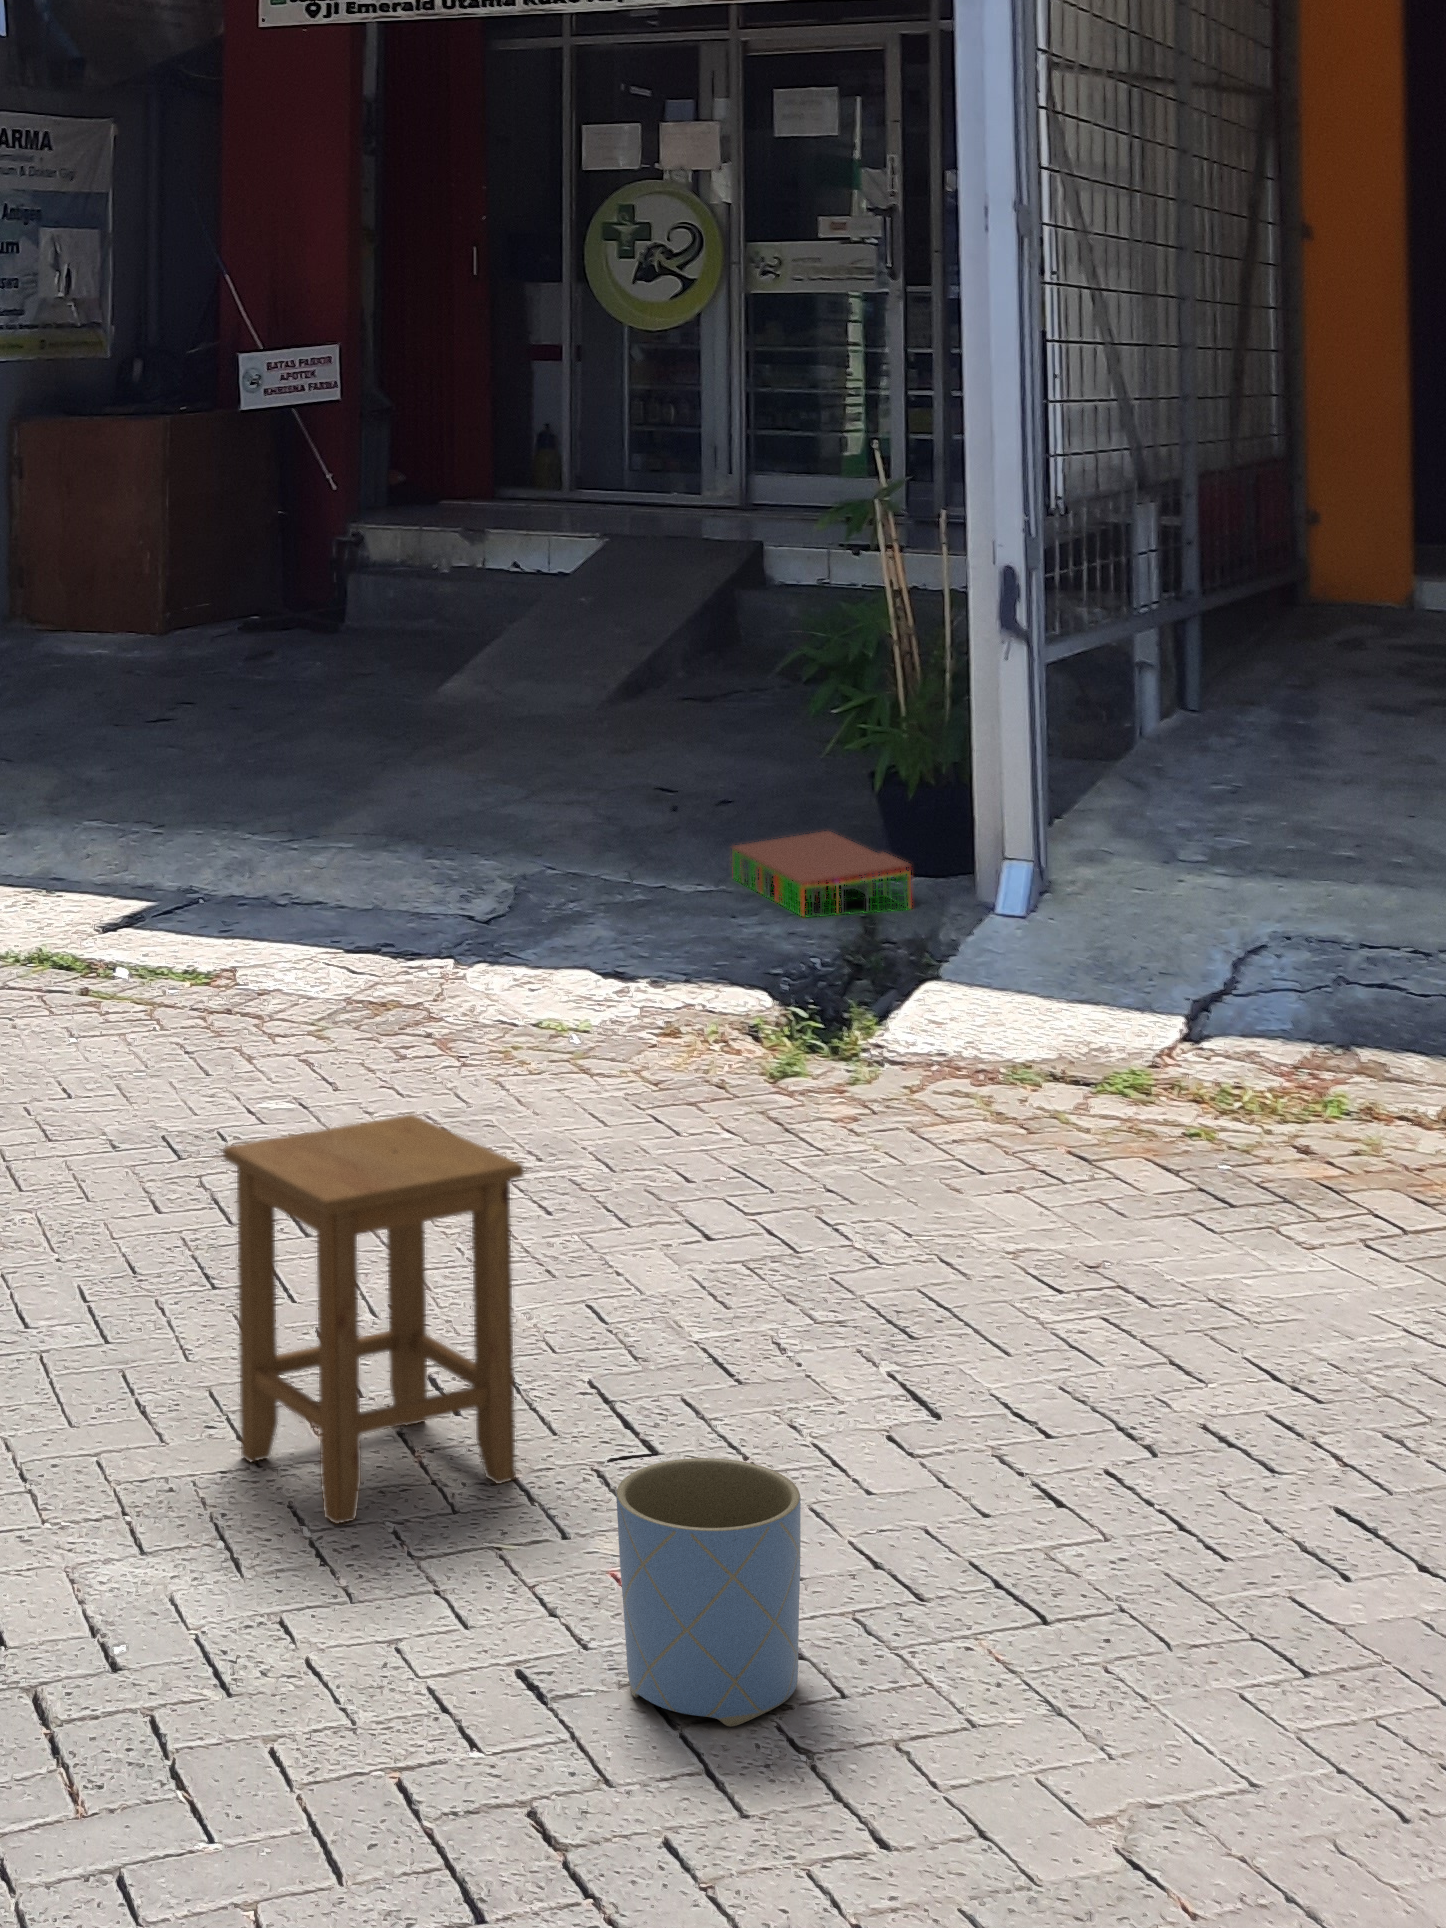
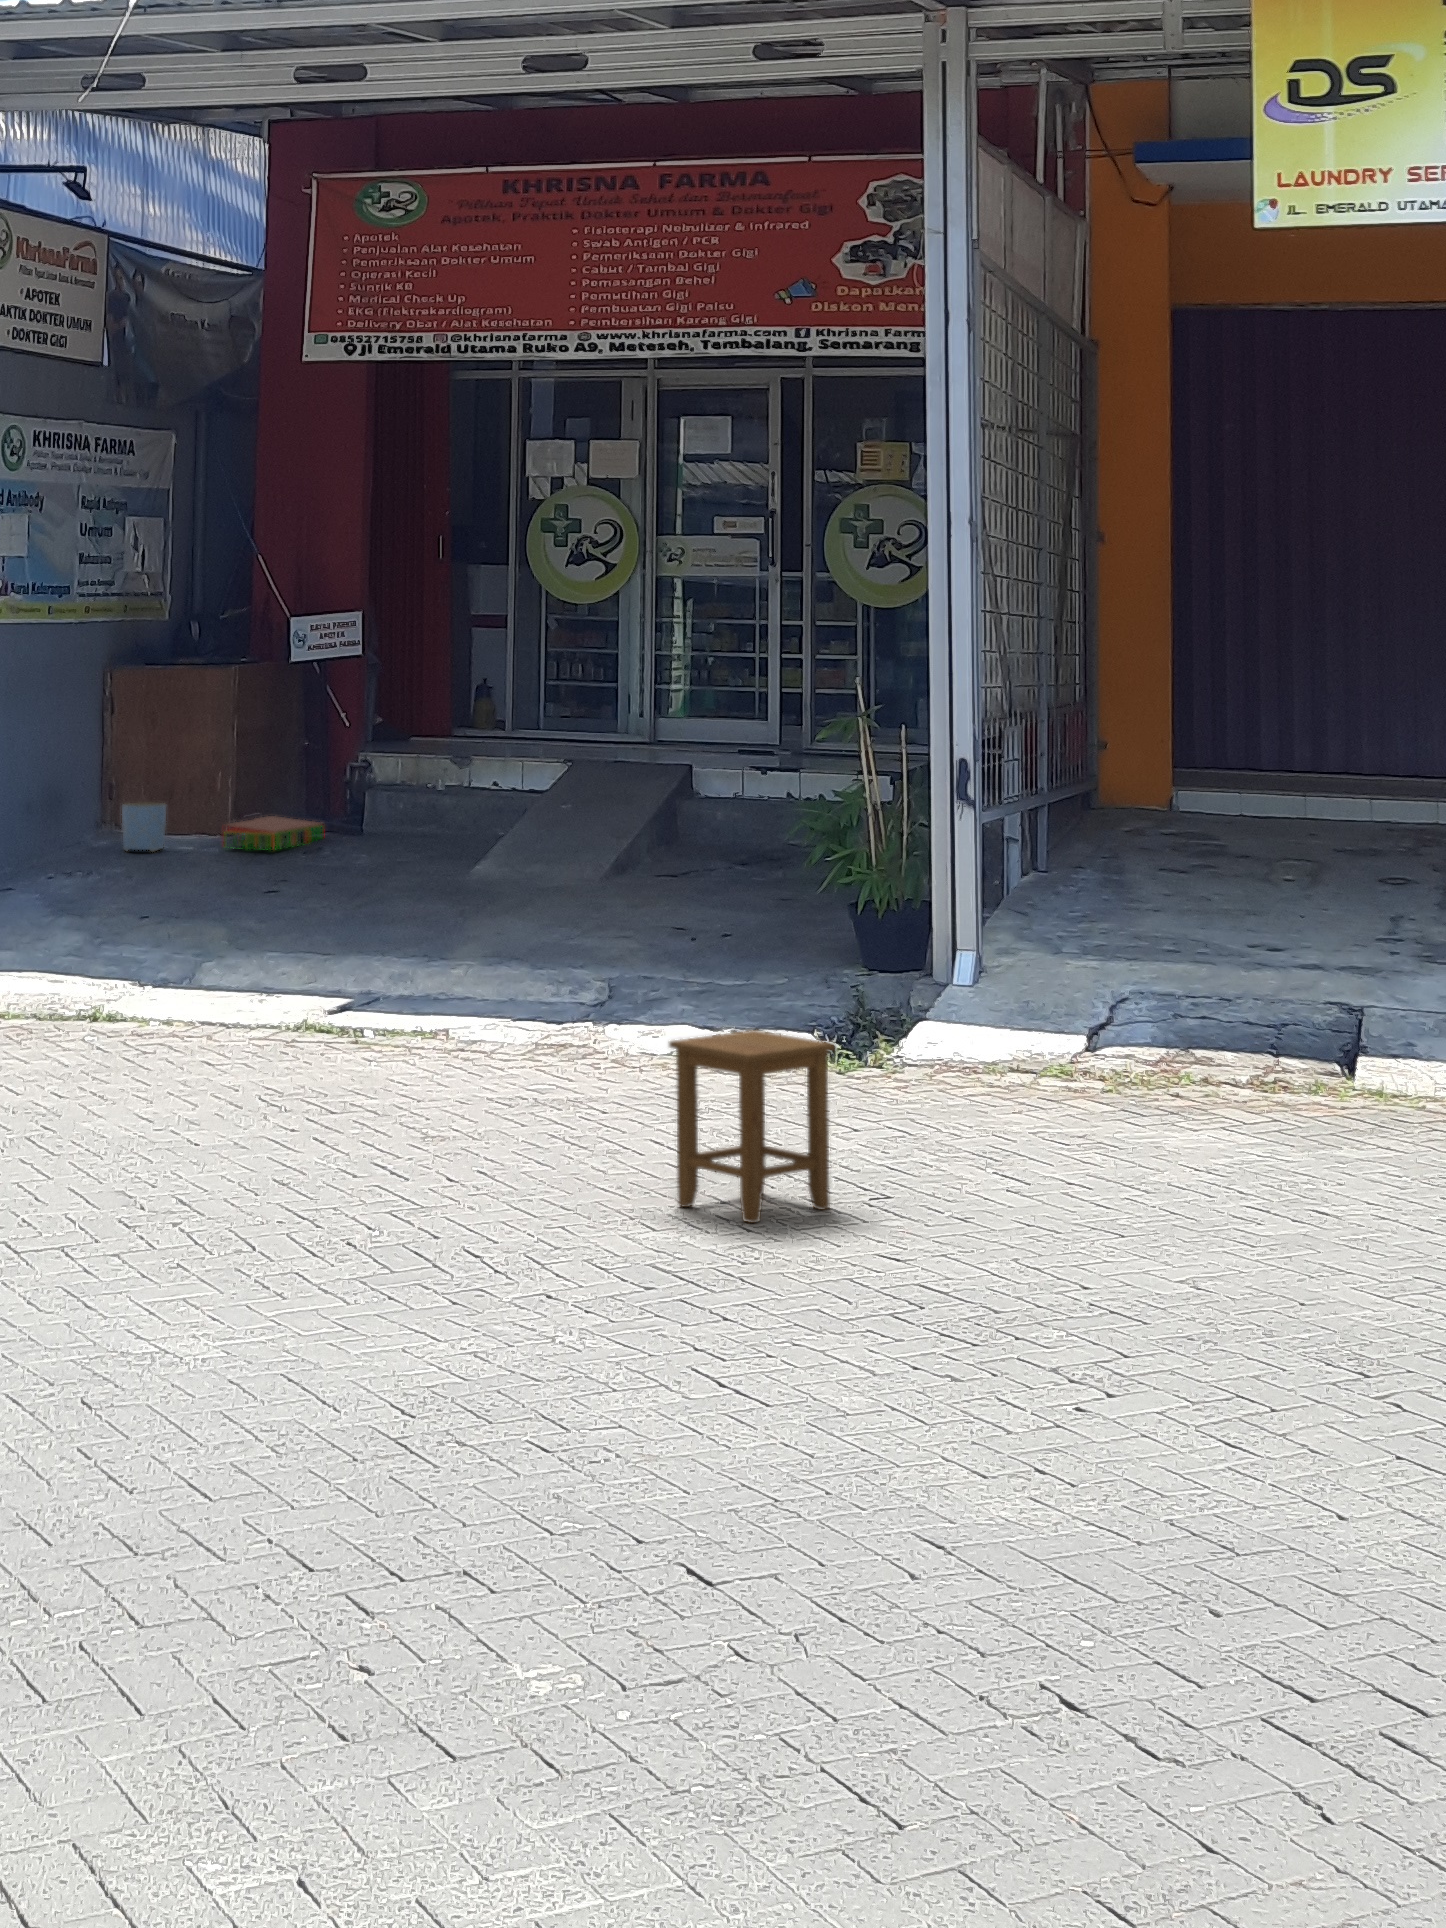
storage bin: present [732,831,912,917] -> present [224,816,325,849]
planter: present [616,1458,801,1727] -> present [122,803,166,851]

